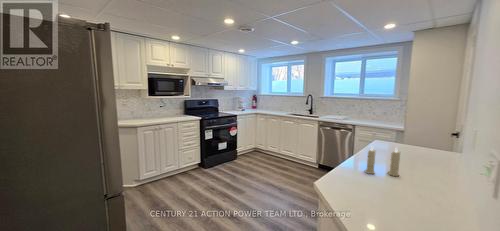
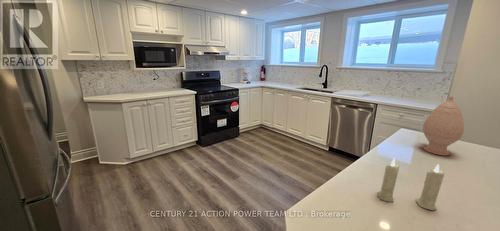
vase: none [389,112,414,153] -> present [423,96,464,155]

